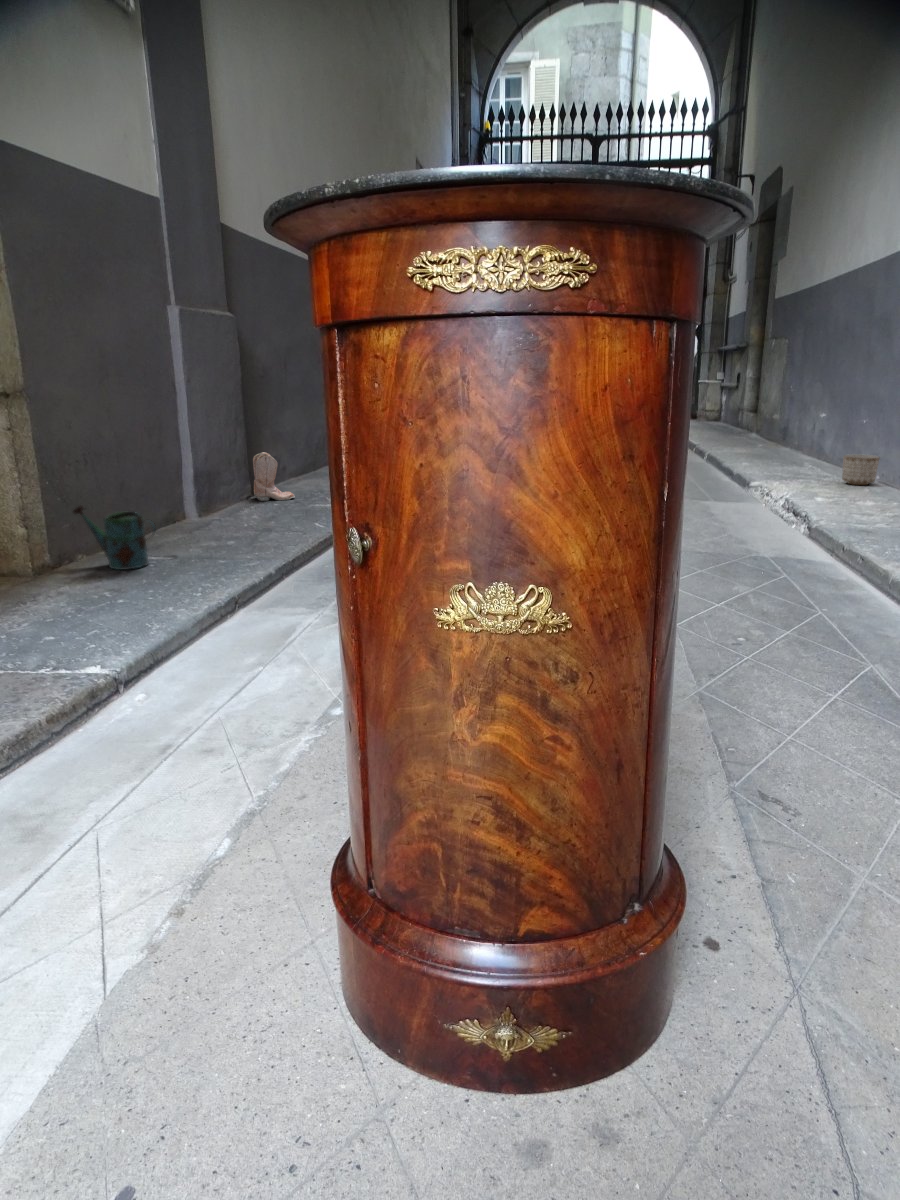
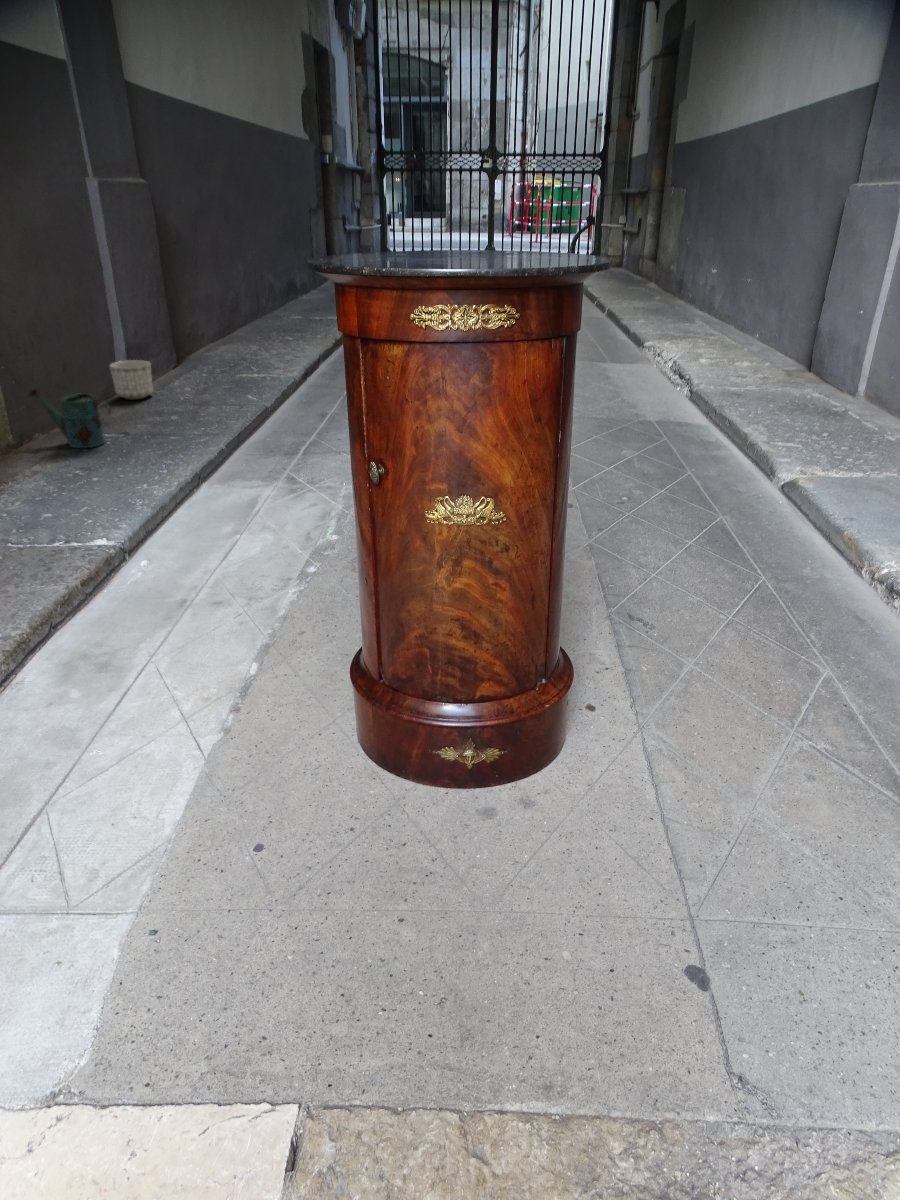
boots: present [253,452,295,501] -> none [175,320,219,369]
planter: present [842,454,880,485] -> present [110,360,153,399]

